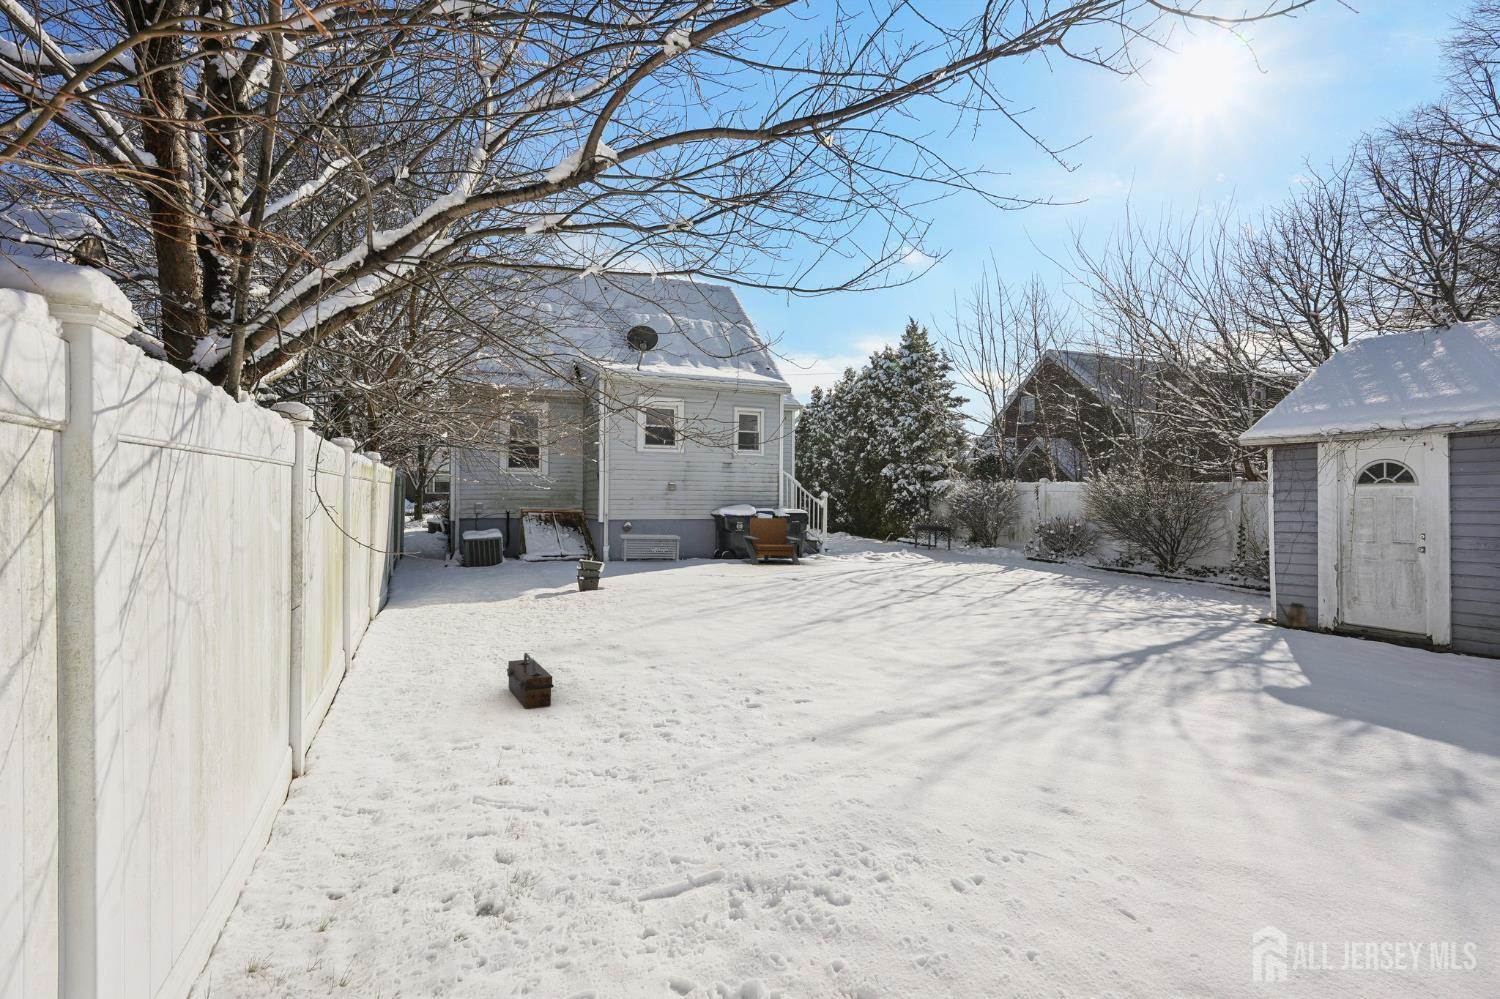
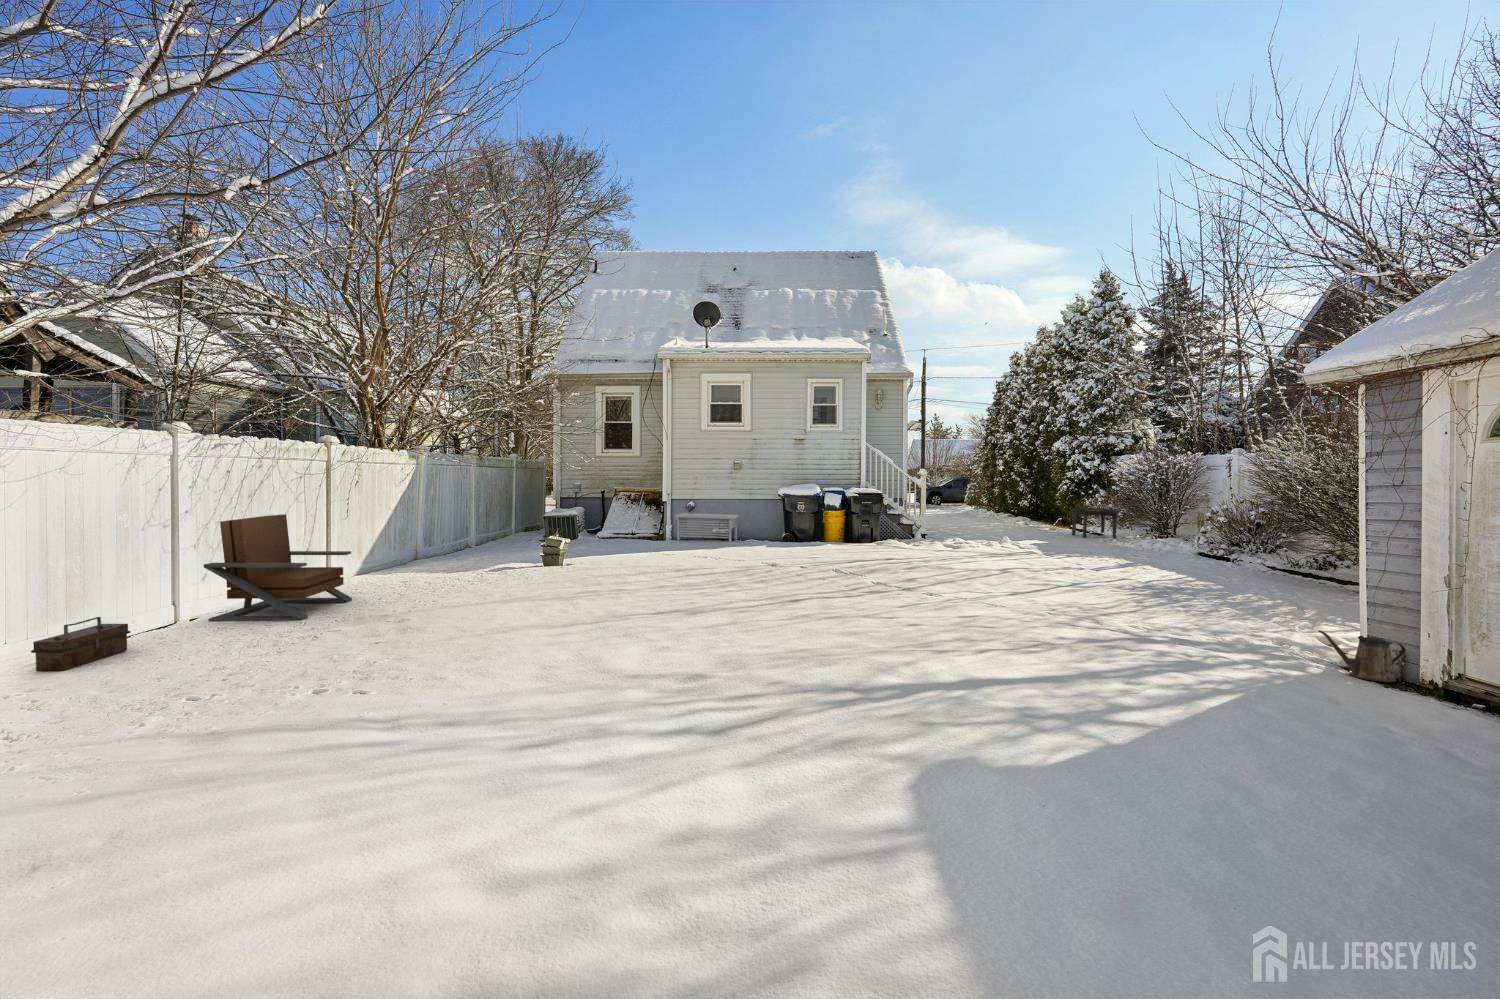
lounge chair: present [743,518,801,565] -> present [204,514,352,622]

